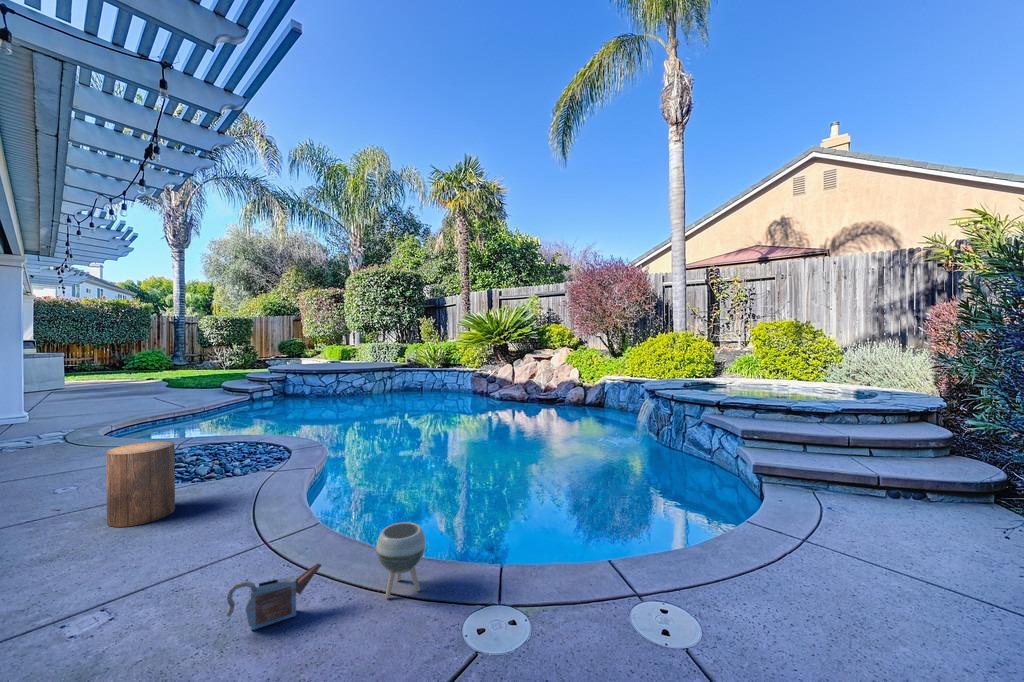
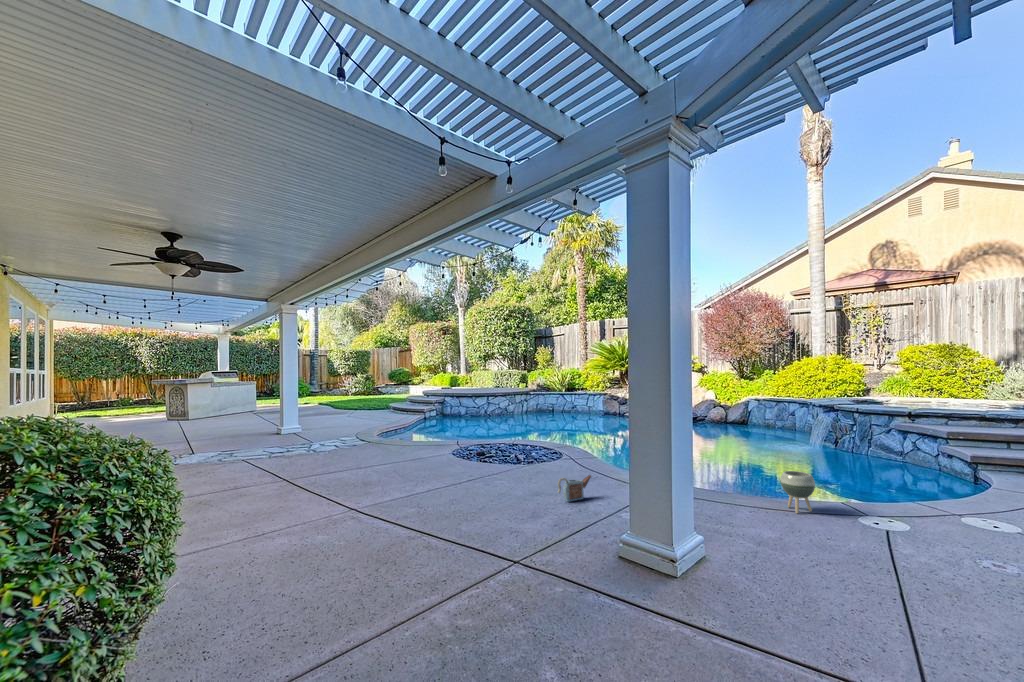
stool: present [106,441,175,527] -> none [530,431,565,484]
watering can: present [226,564,321,630] -> present [558,475,591,502]

